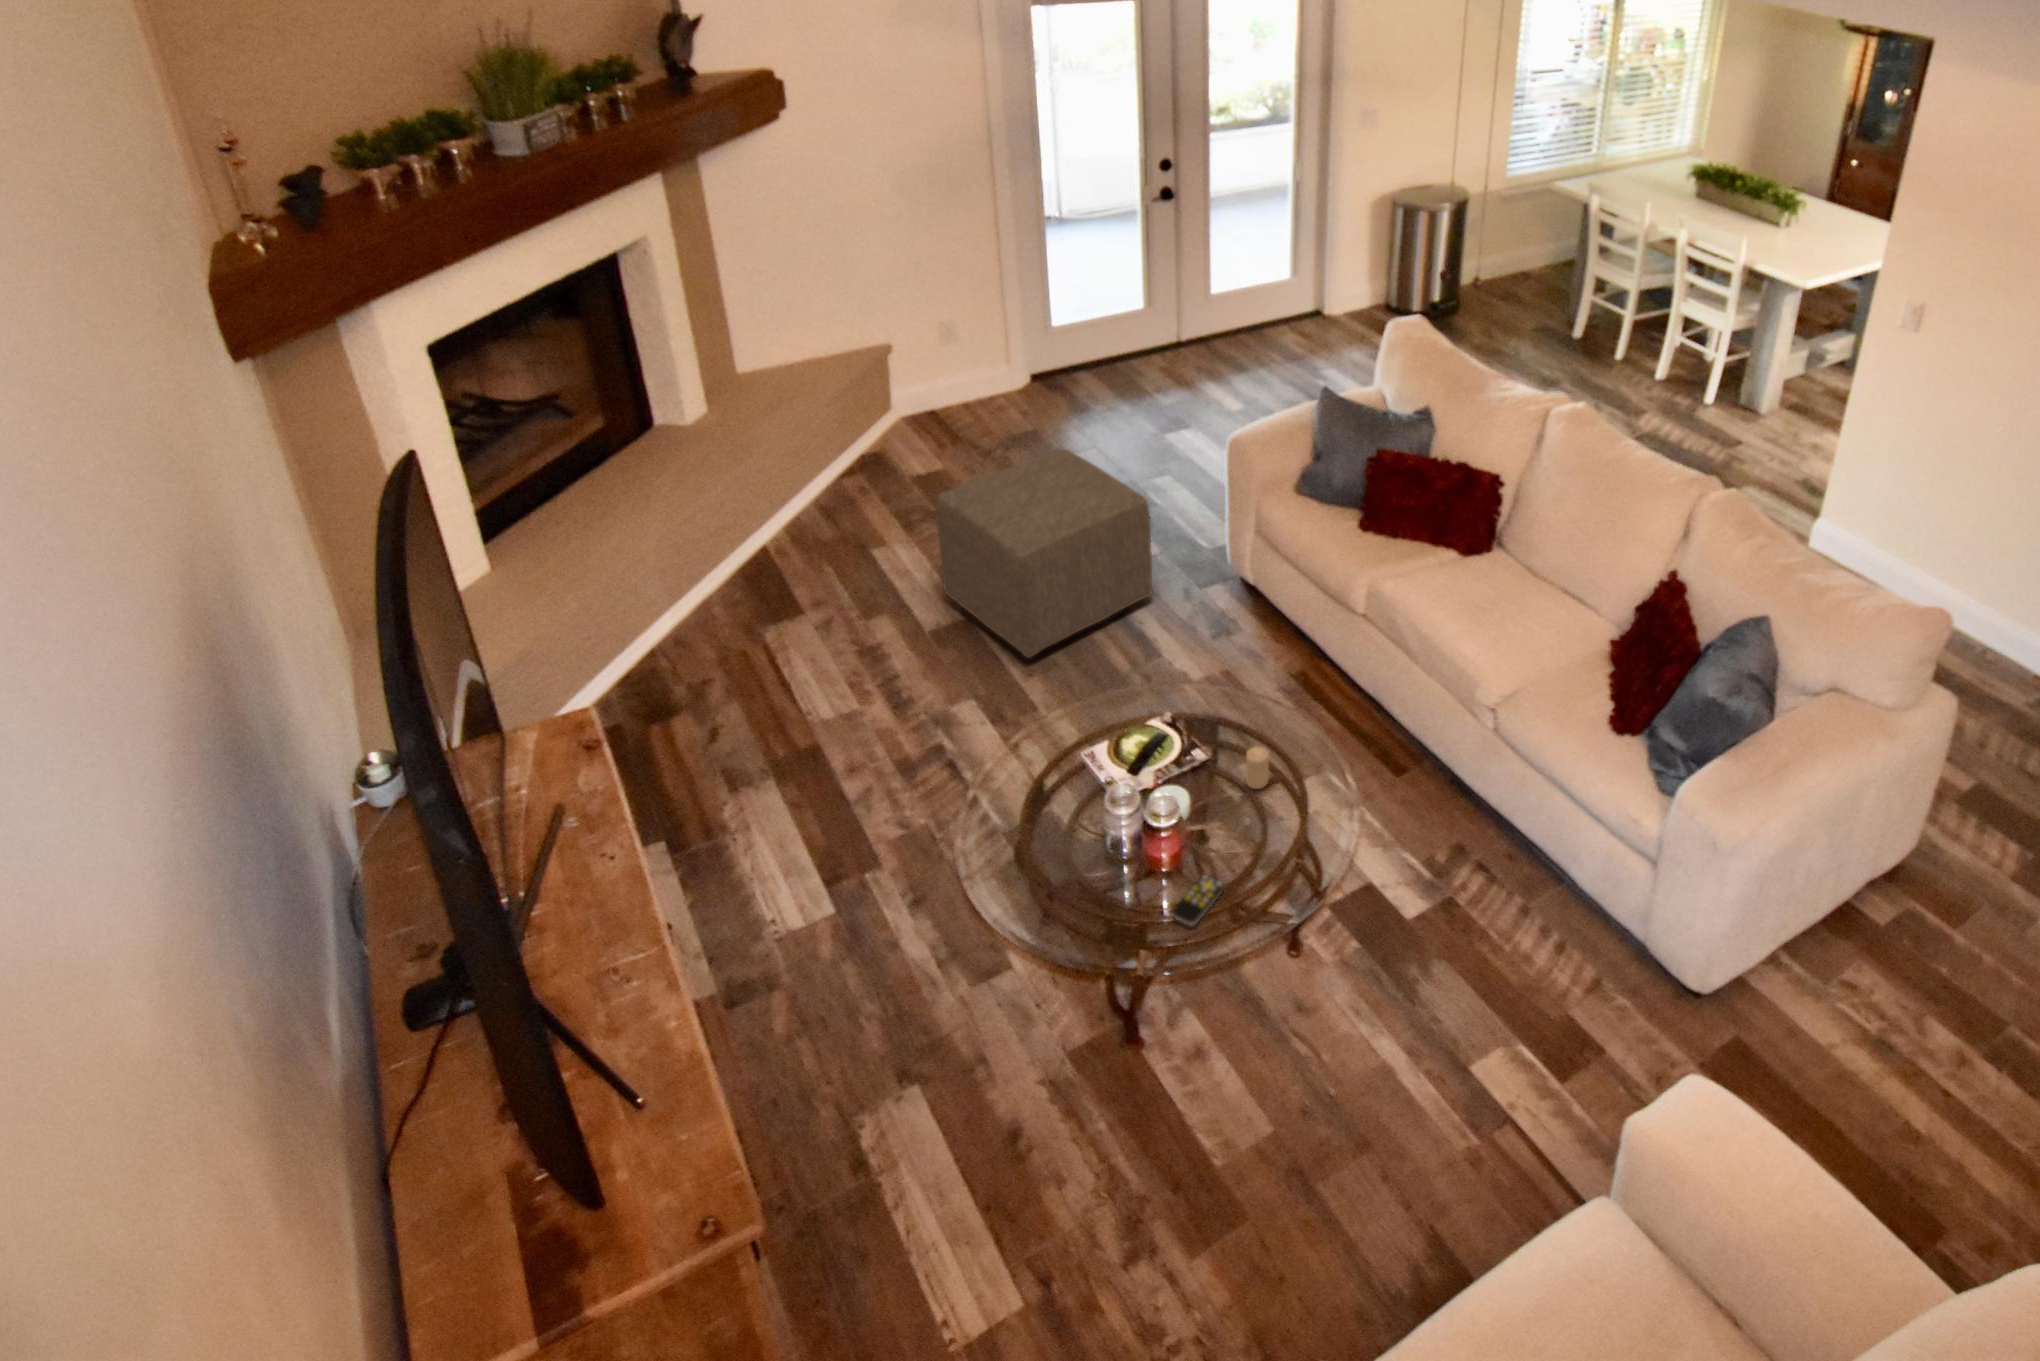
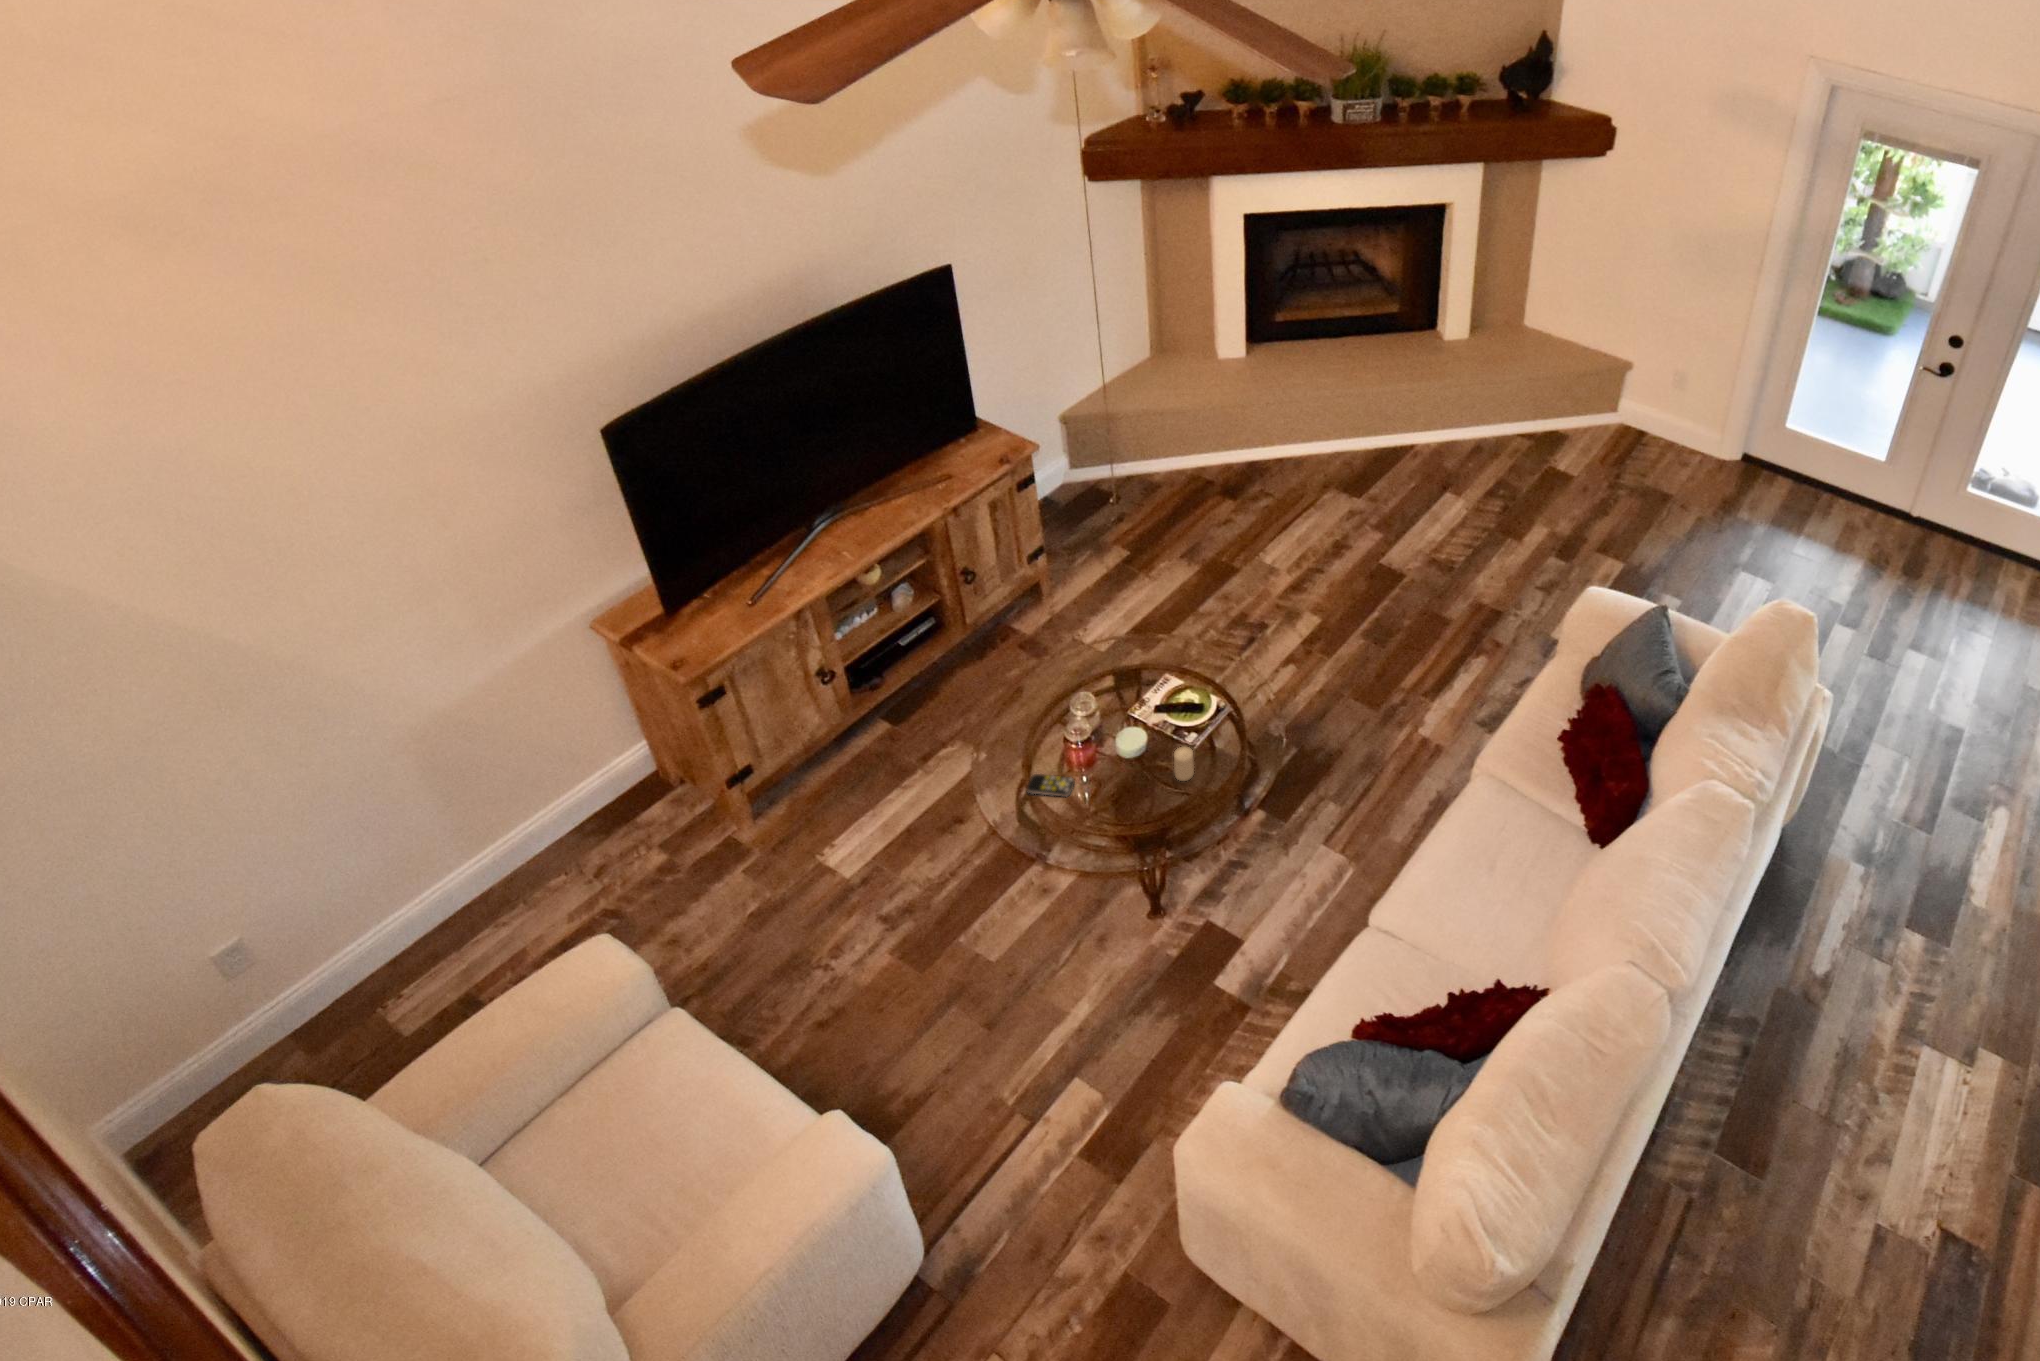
ottoman: present [936,449,1152,658] -> none [1379,476,1547,660]

